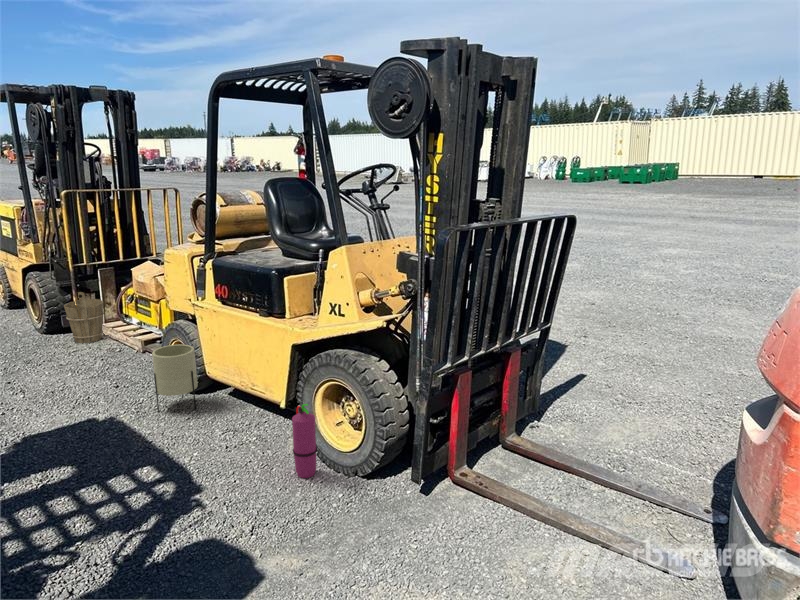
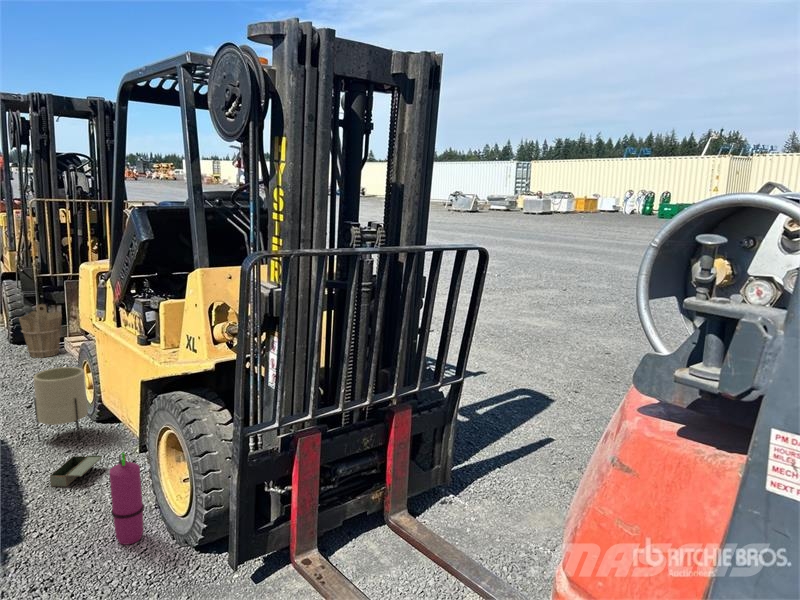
toolbox: none [202,417,235,444] -> present [50,456,102,487]

